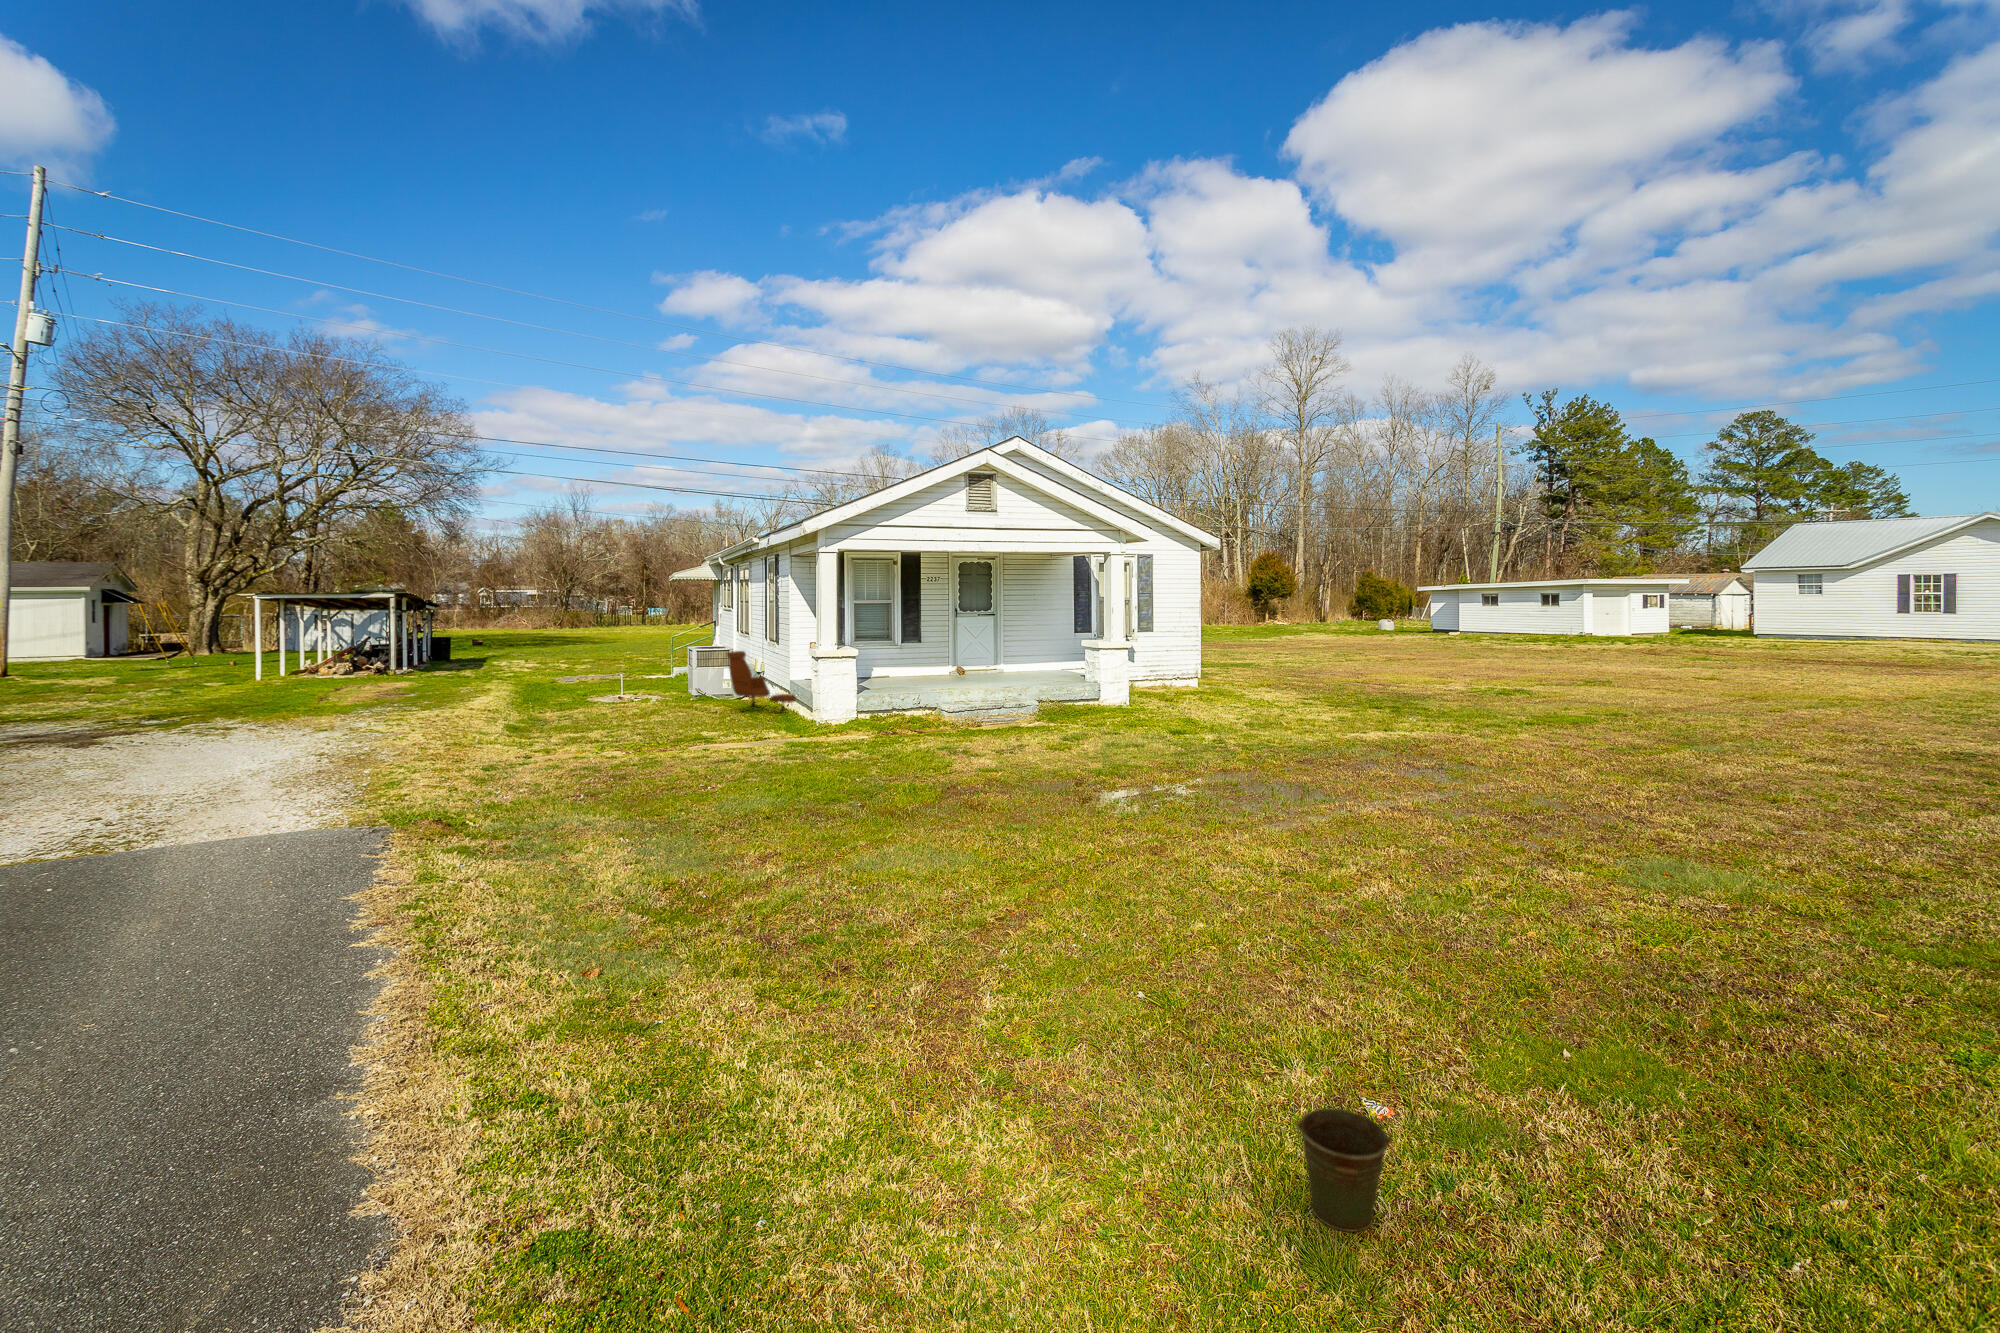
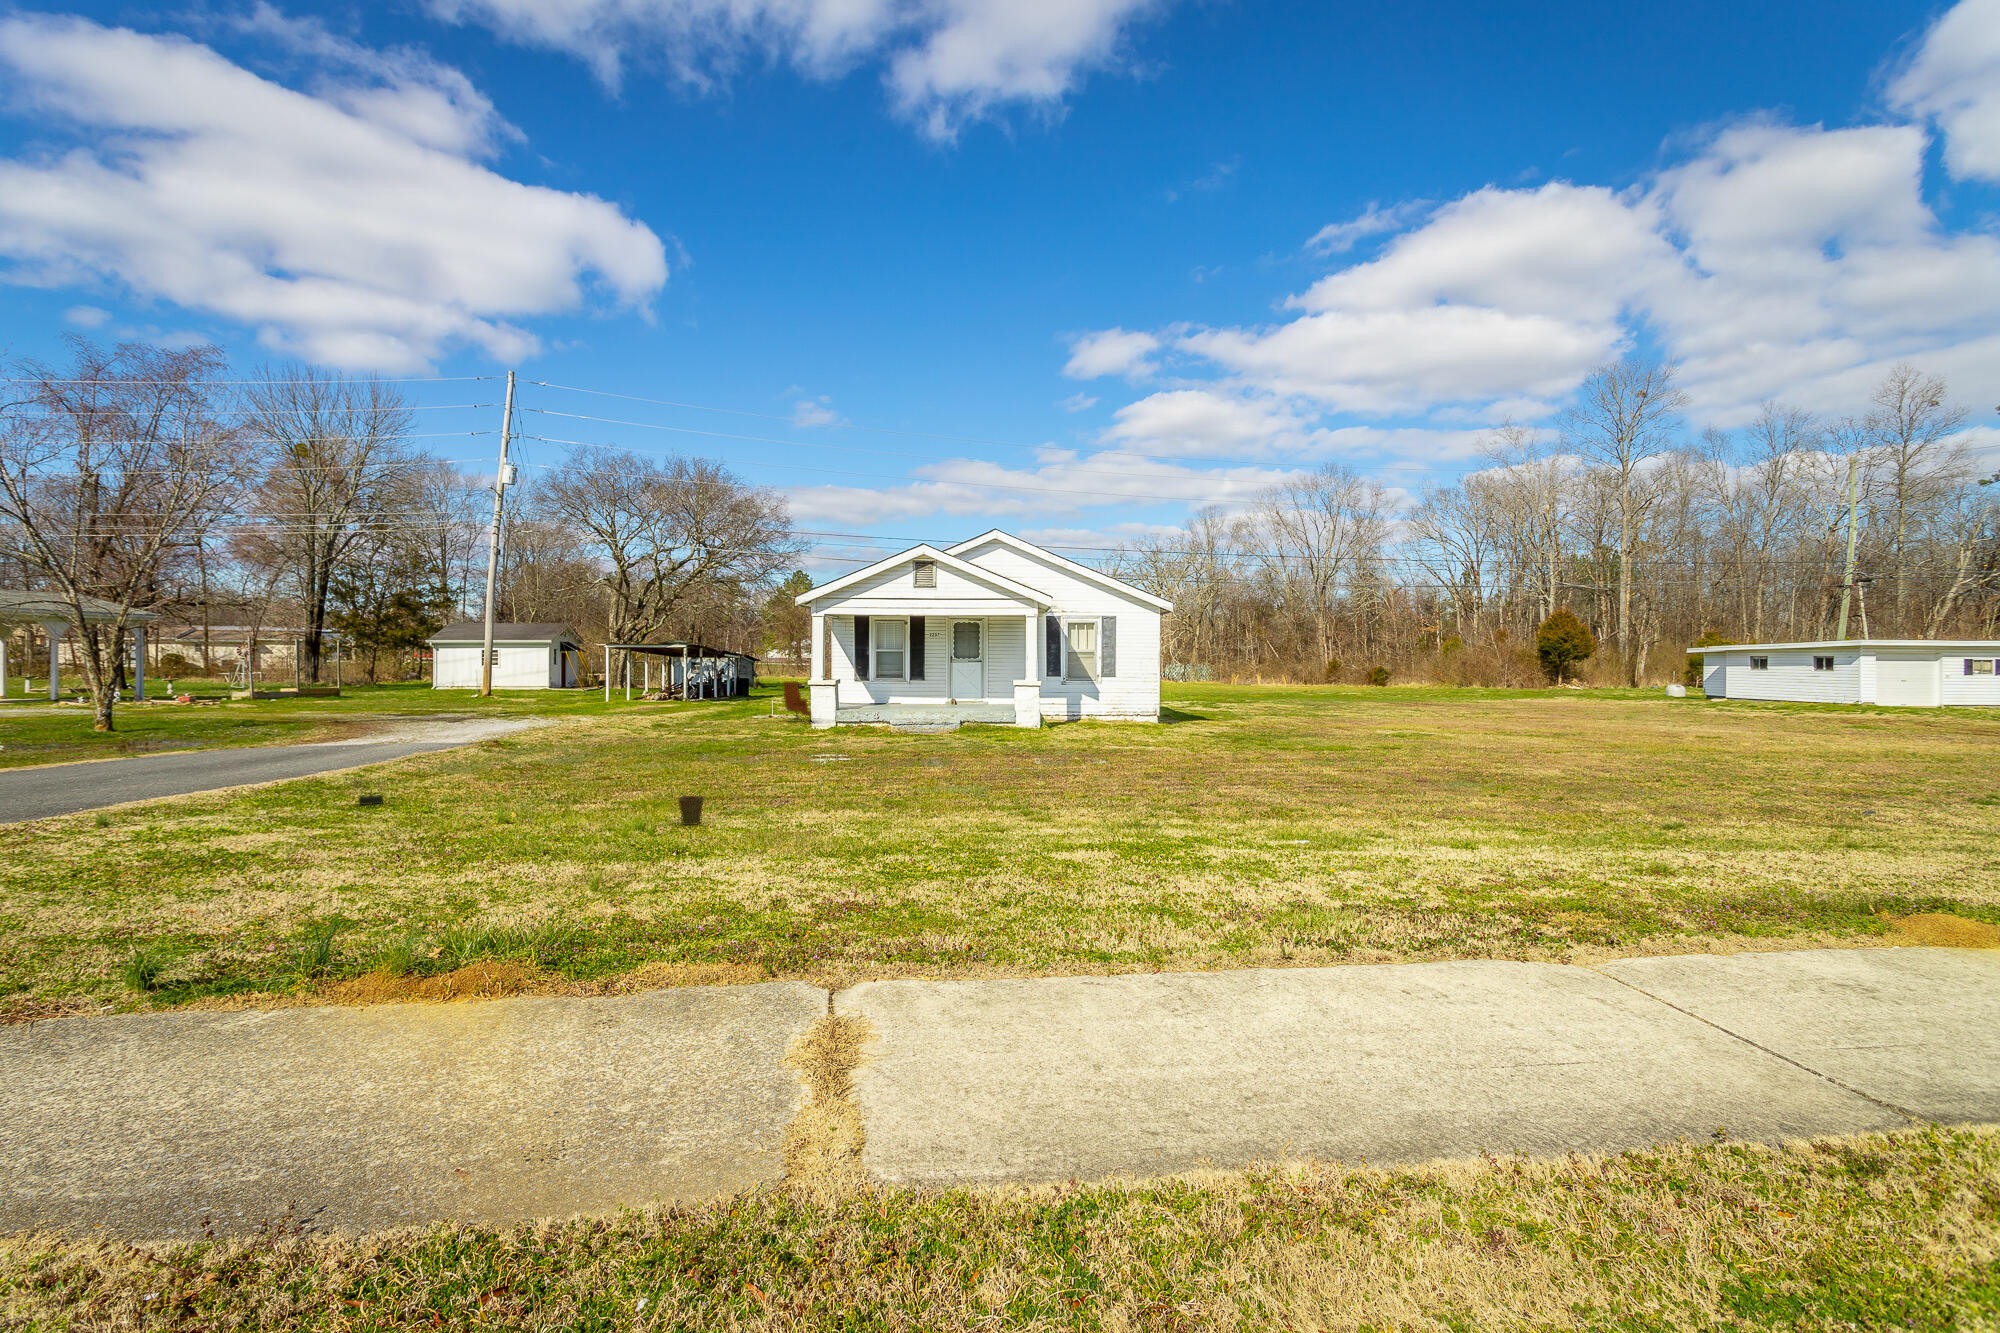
bucket: present [1296,1108,1393,1232] -> present [678,795,704,825]
decorative plant: none [624,1127,746,1256] -> present [352,778,383,805]

